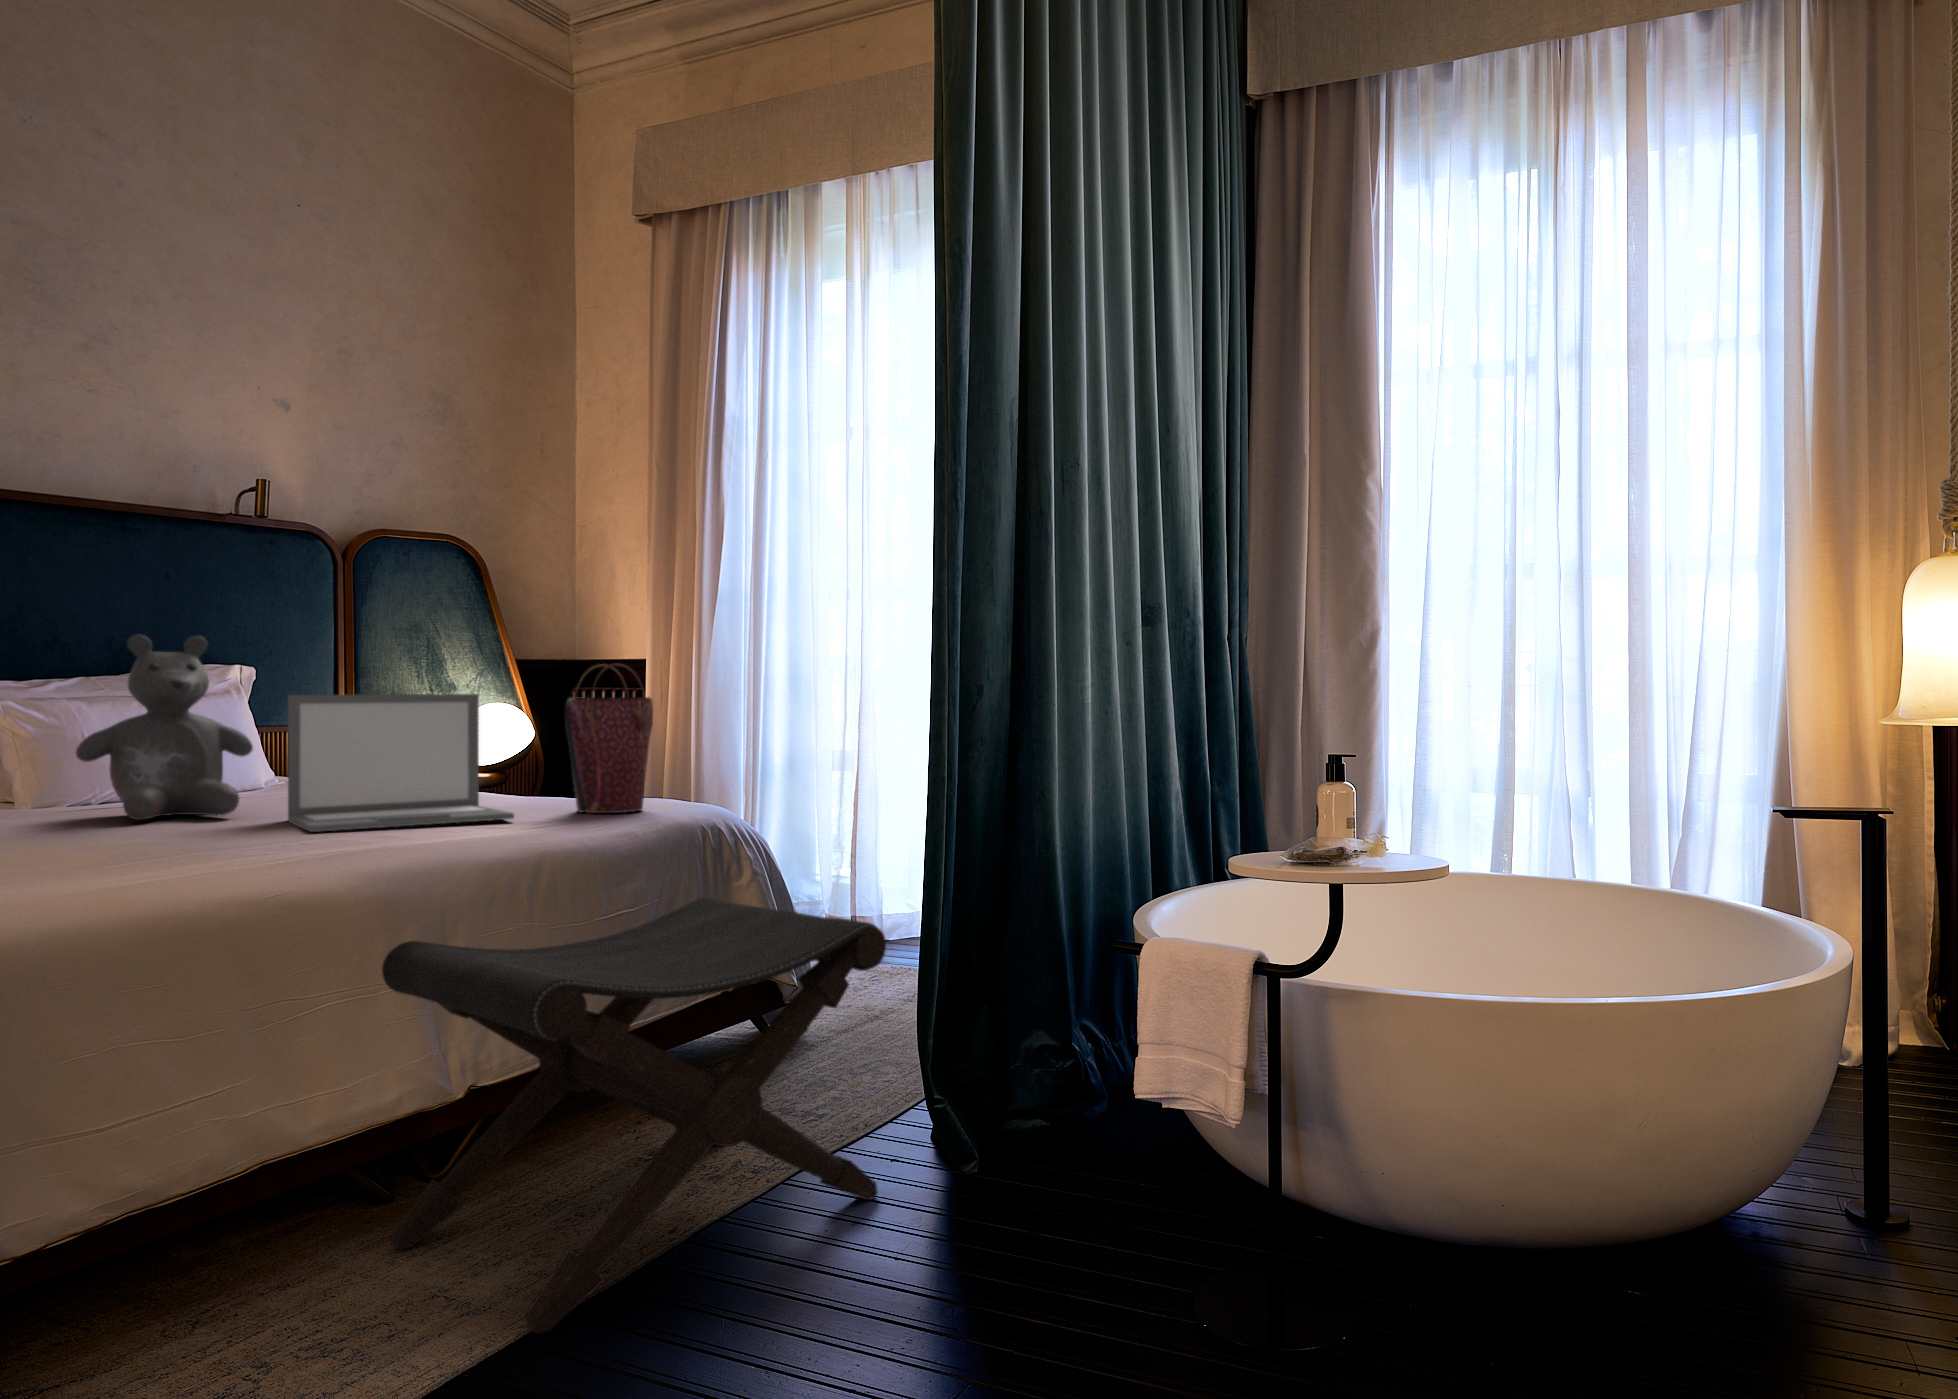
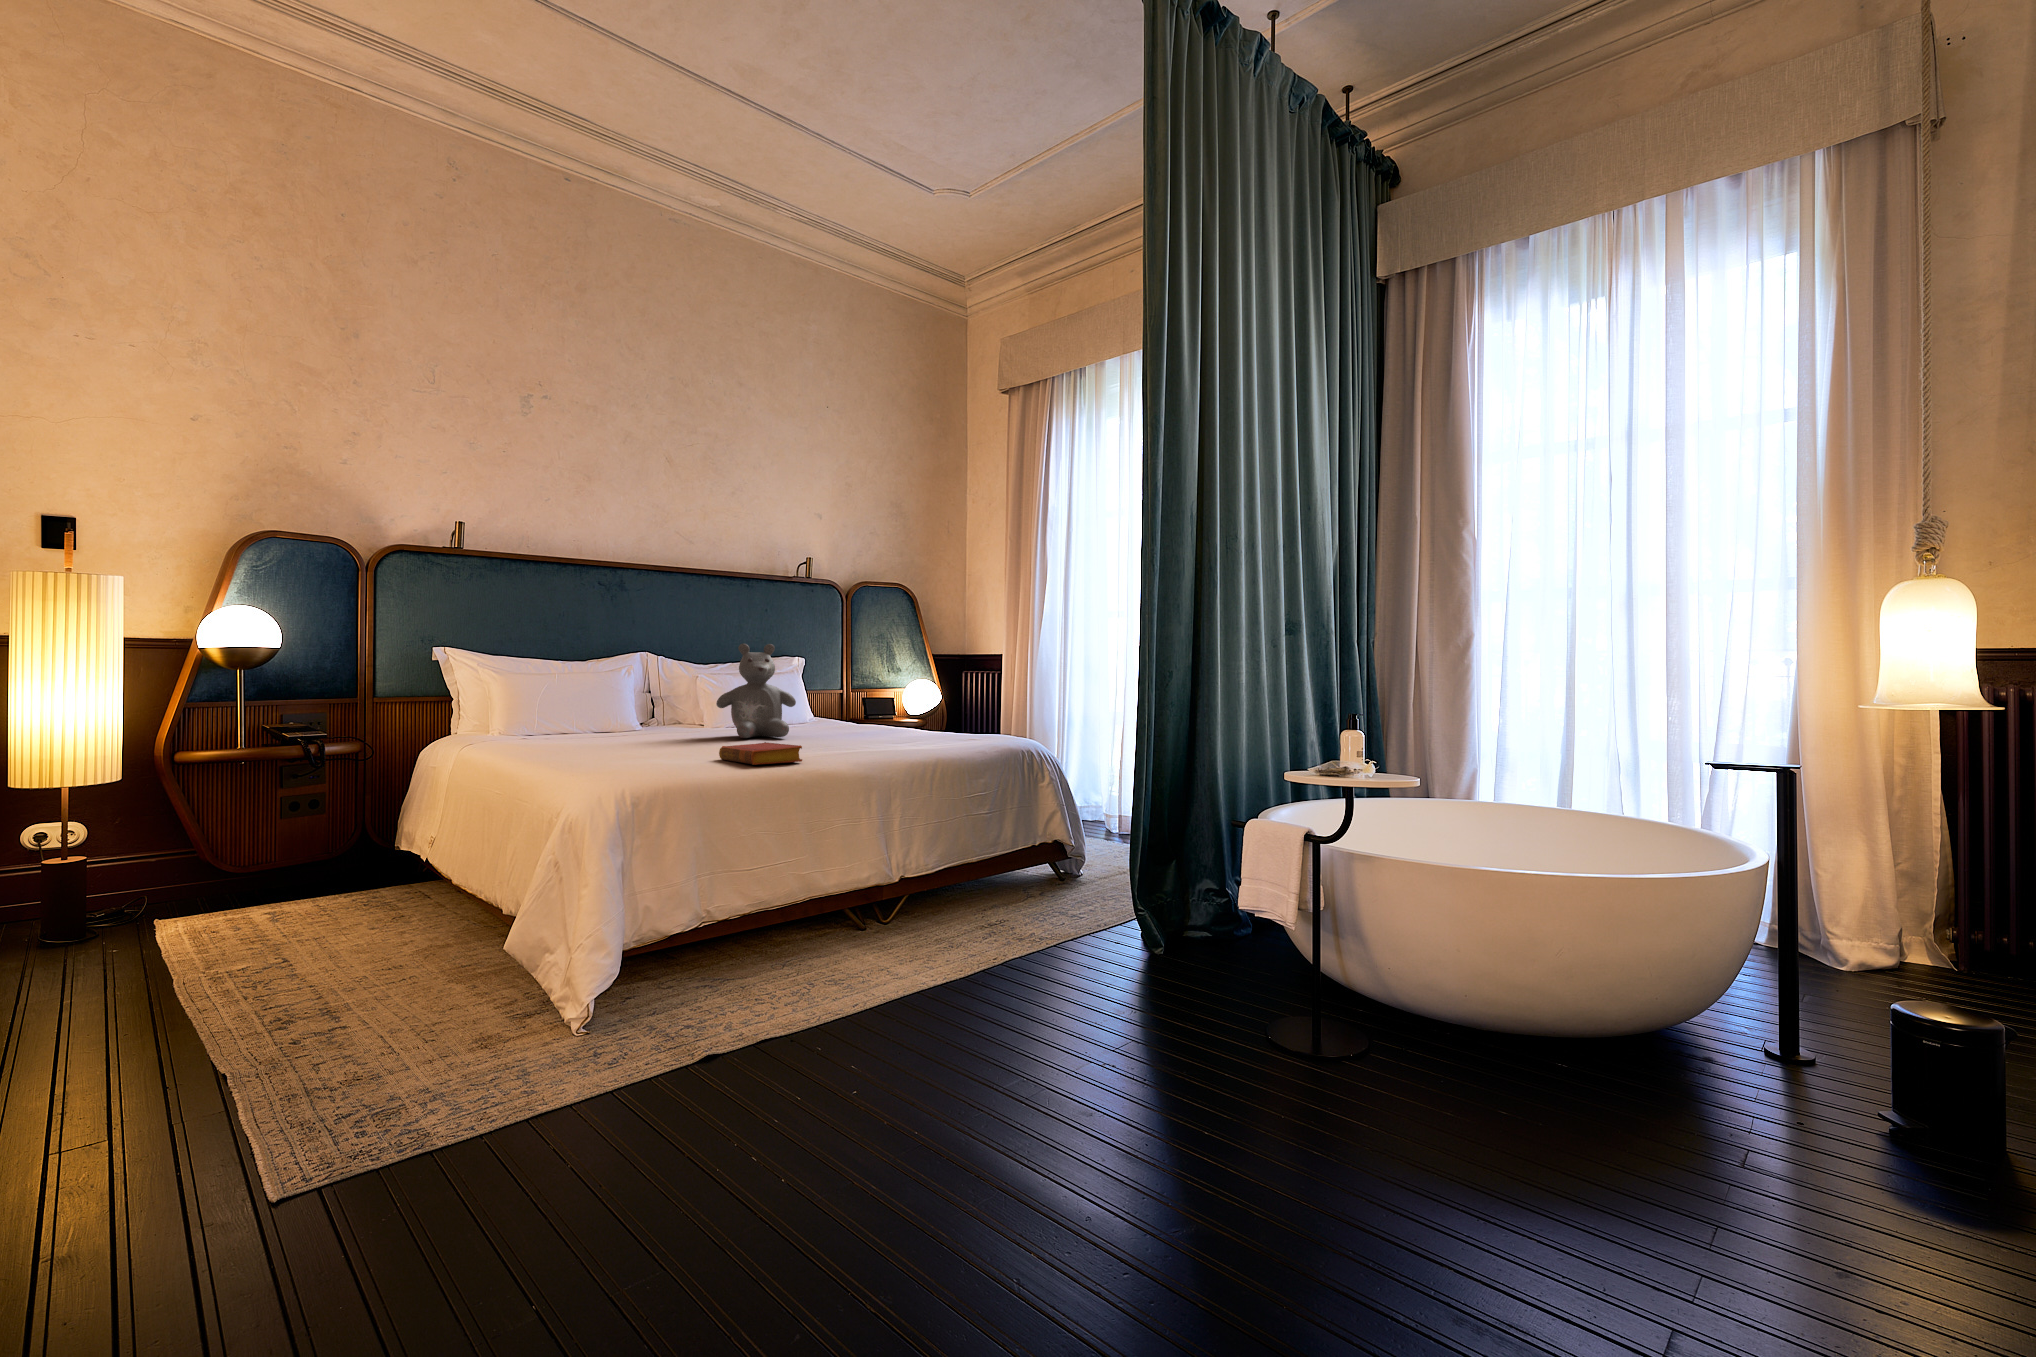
handbag: present [565,664,653,813] -> none [948,658,997,742]
laptop: present [288,694,514,832] -> none [811,675,921,747]
book: none [86,829,280,878] -> present [719,742,802,765]
footstool: present [382,898,886,1334] -> none [849,790,1109,1004]

